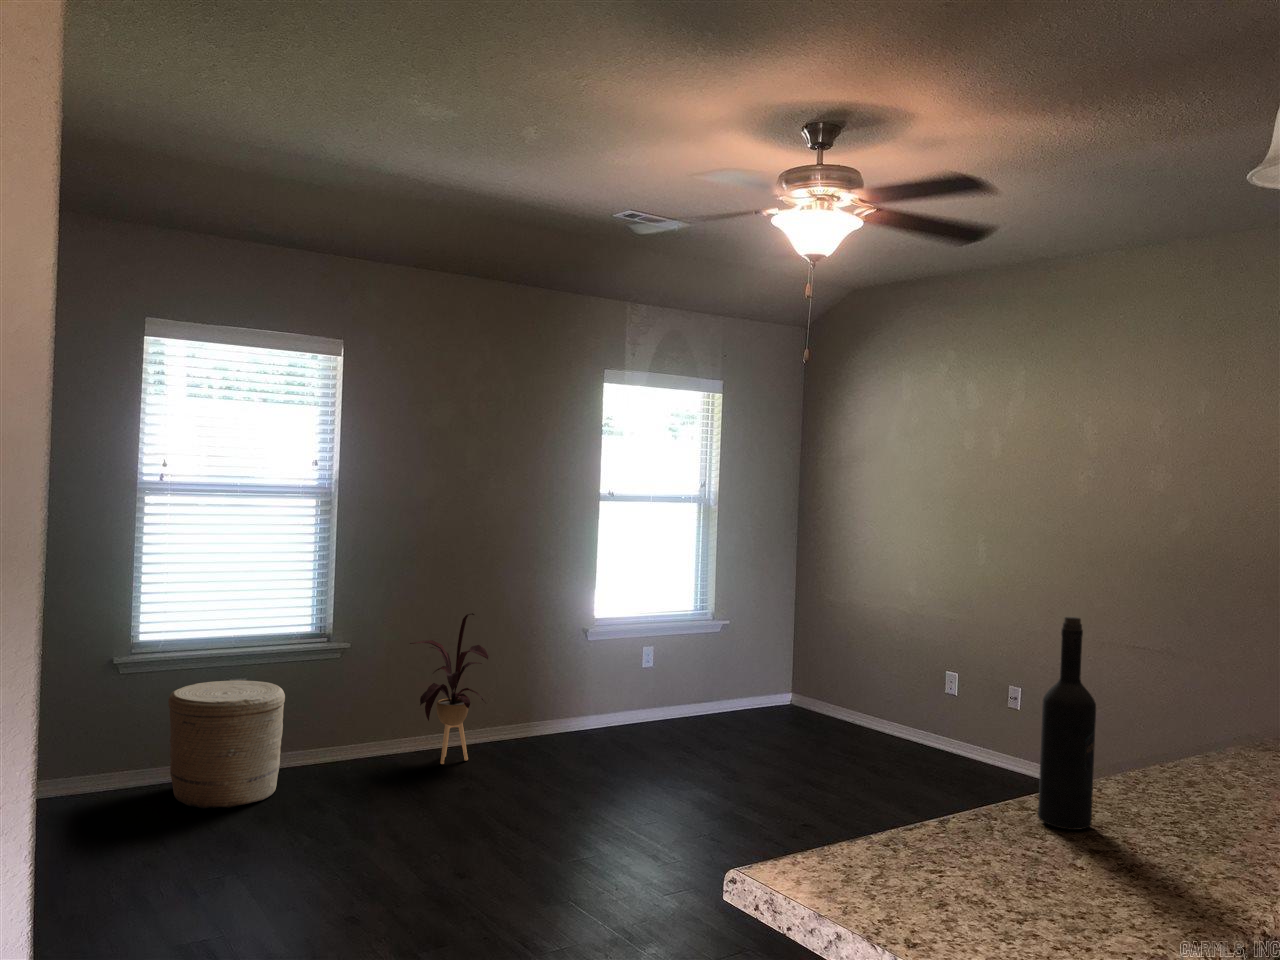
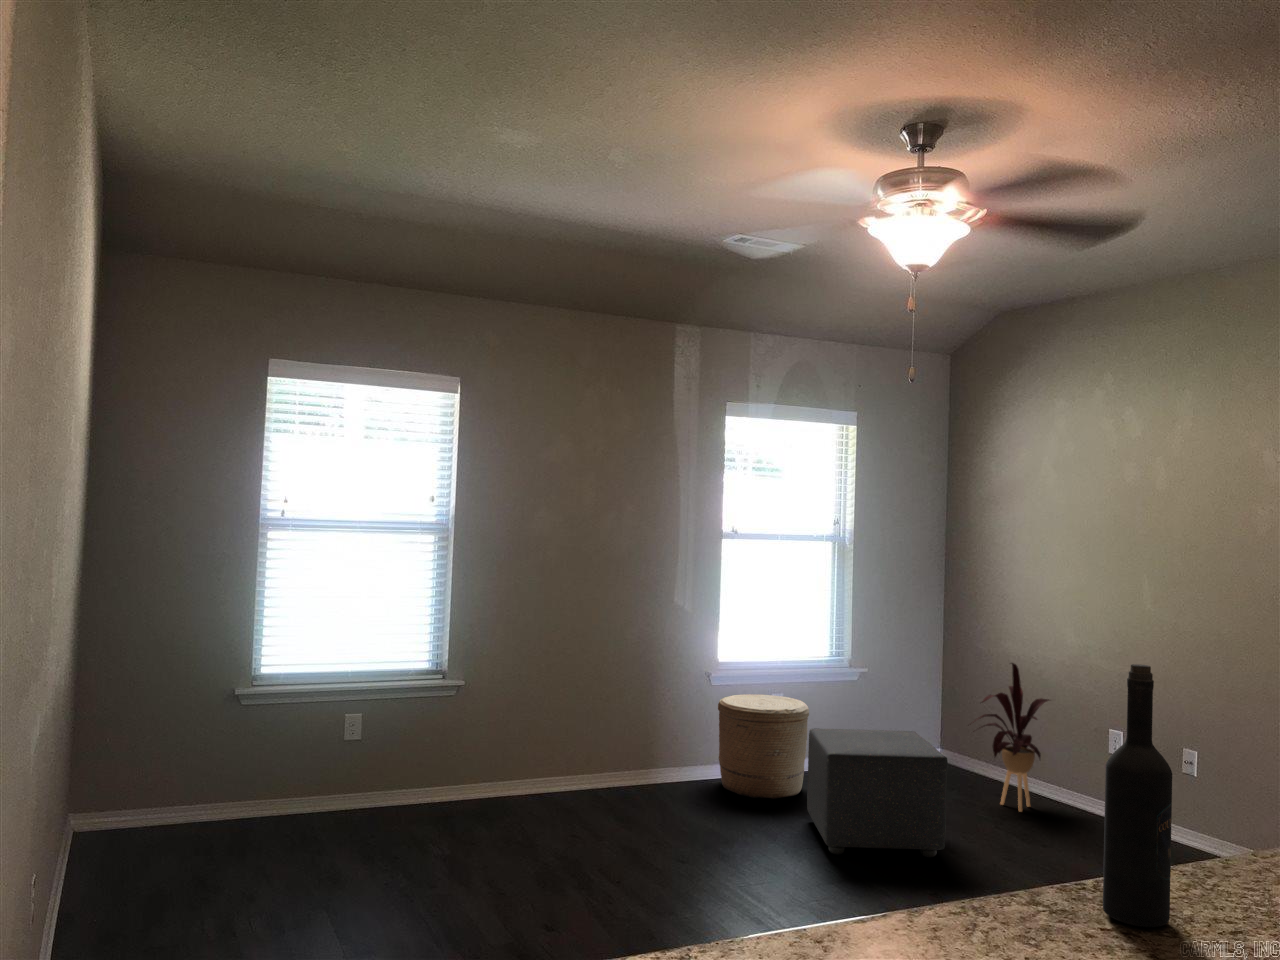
house plant: present [410,613,488,764] -> present [977,663,1049,812]
ottoman: none [681,679,812,794] -> present [807,728,948,857]
woven basket: present [168,680,285,809] -> present [718,694,809,799]

